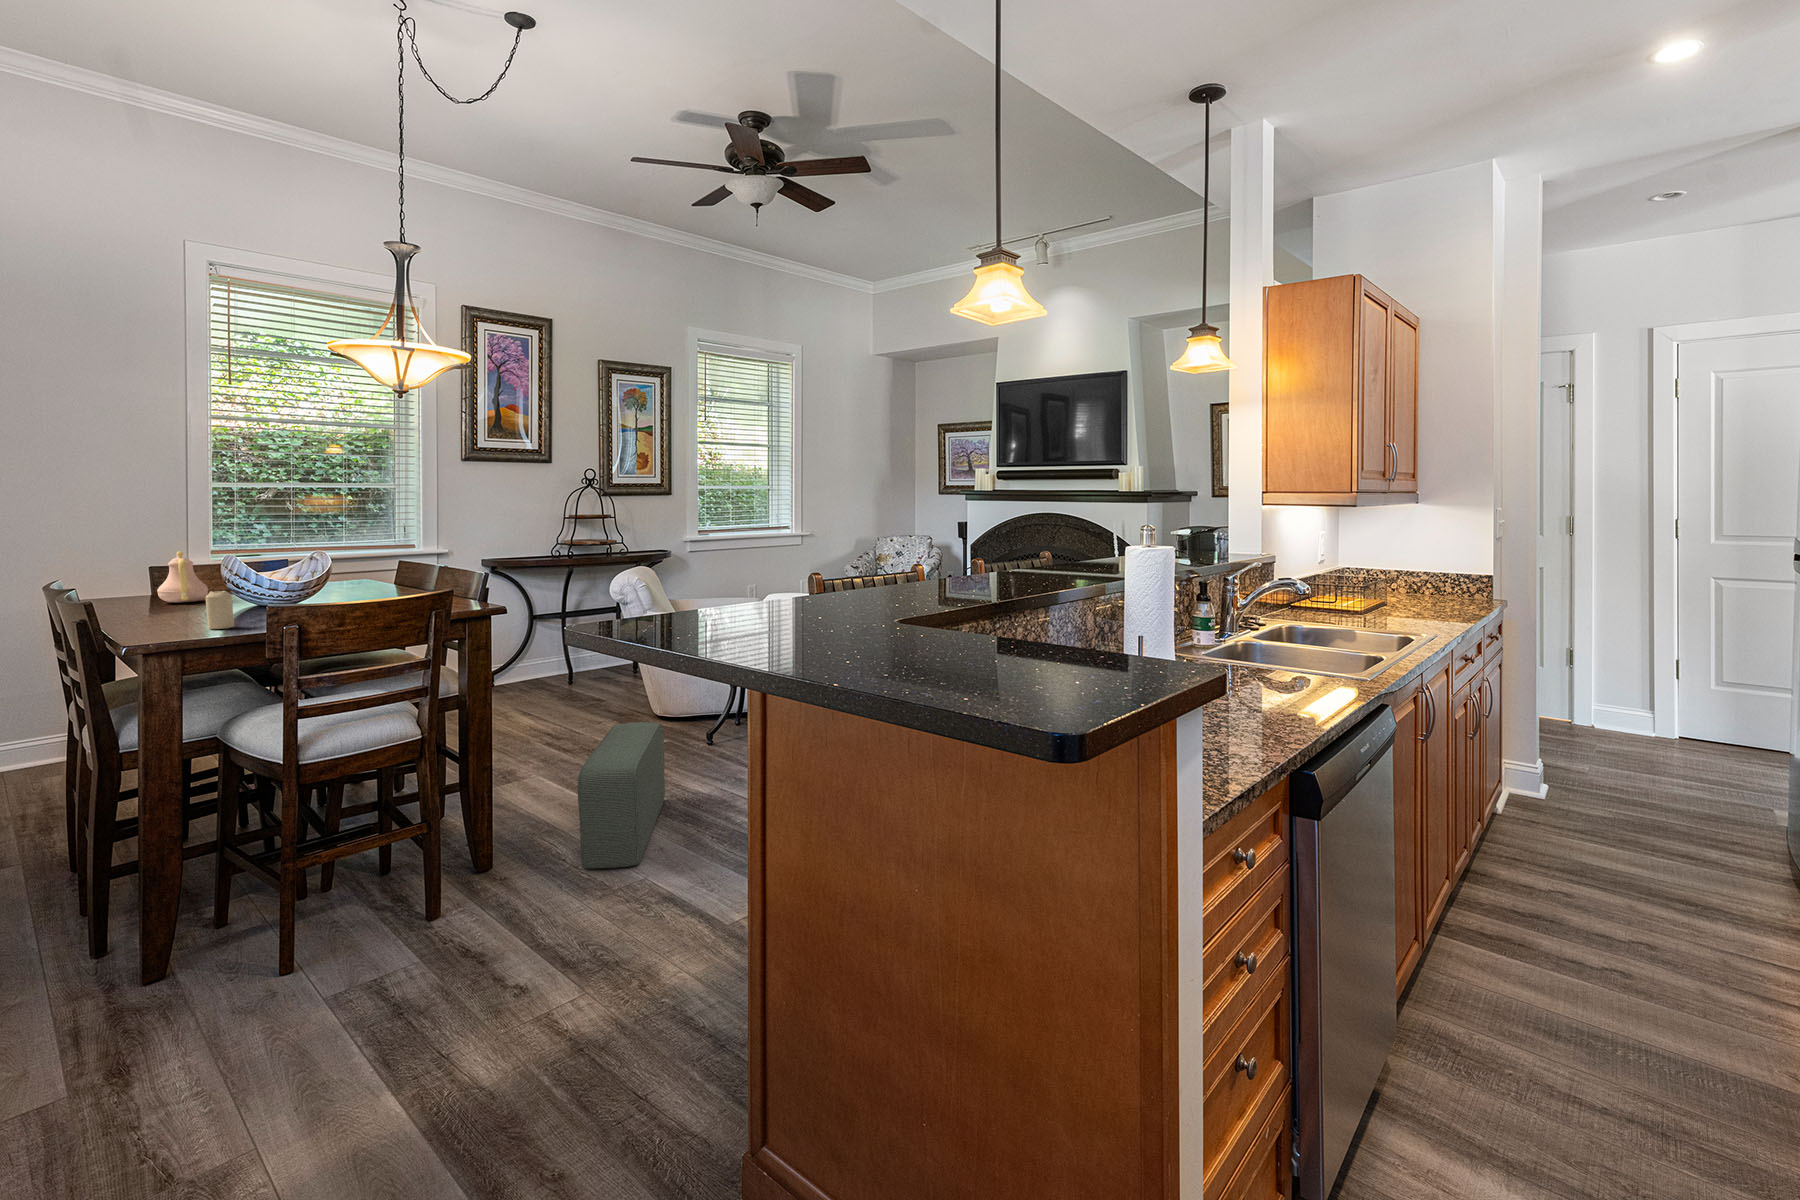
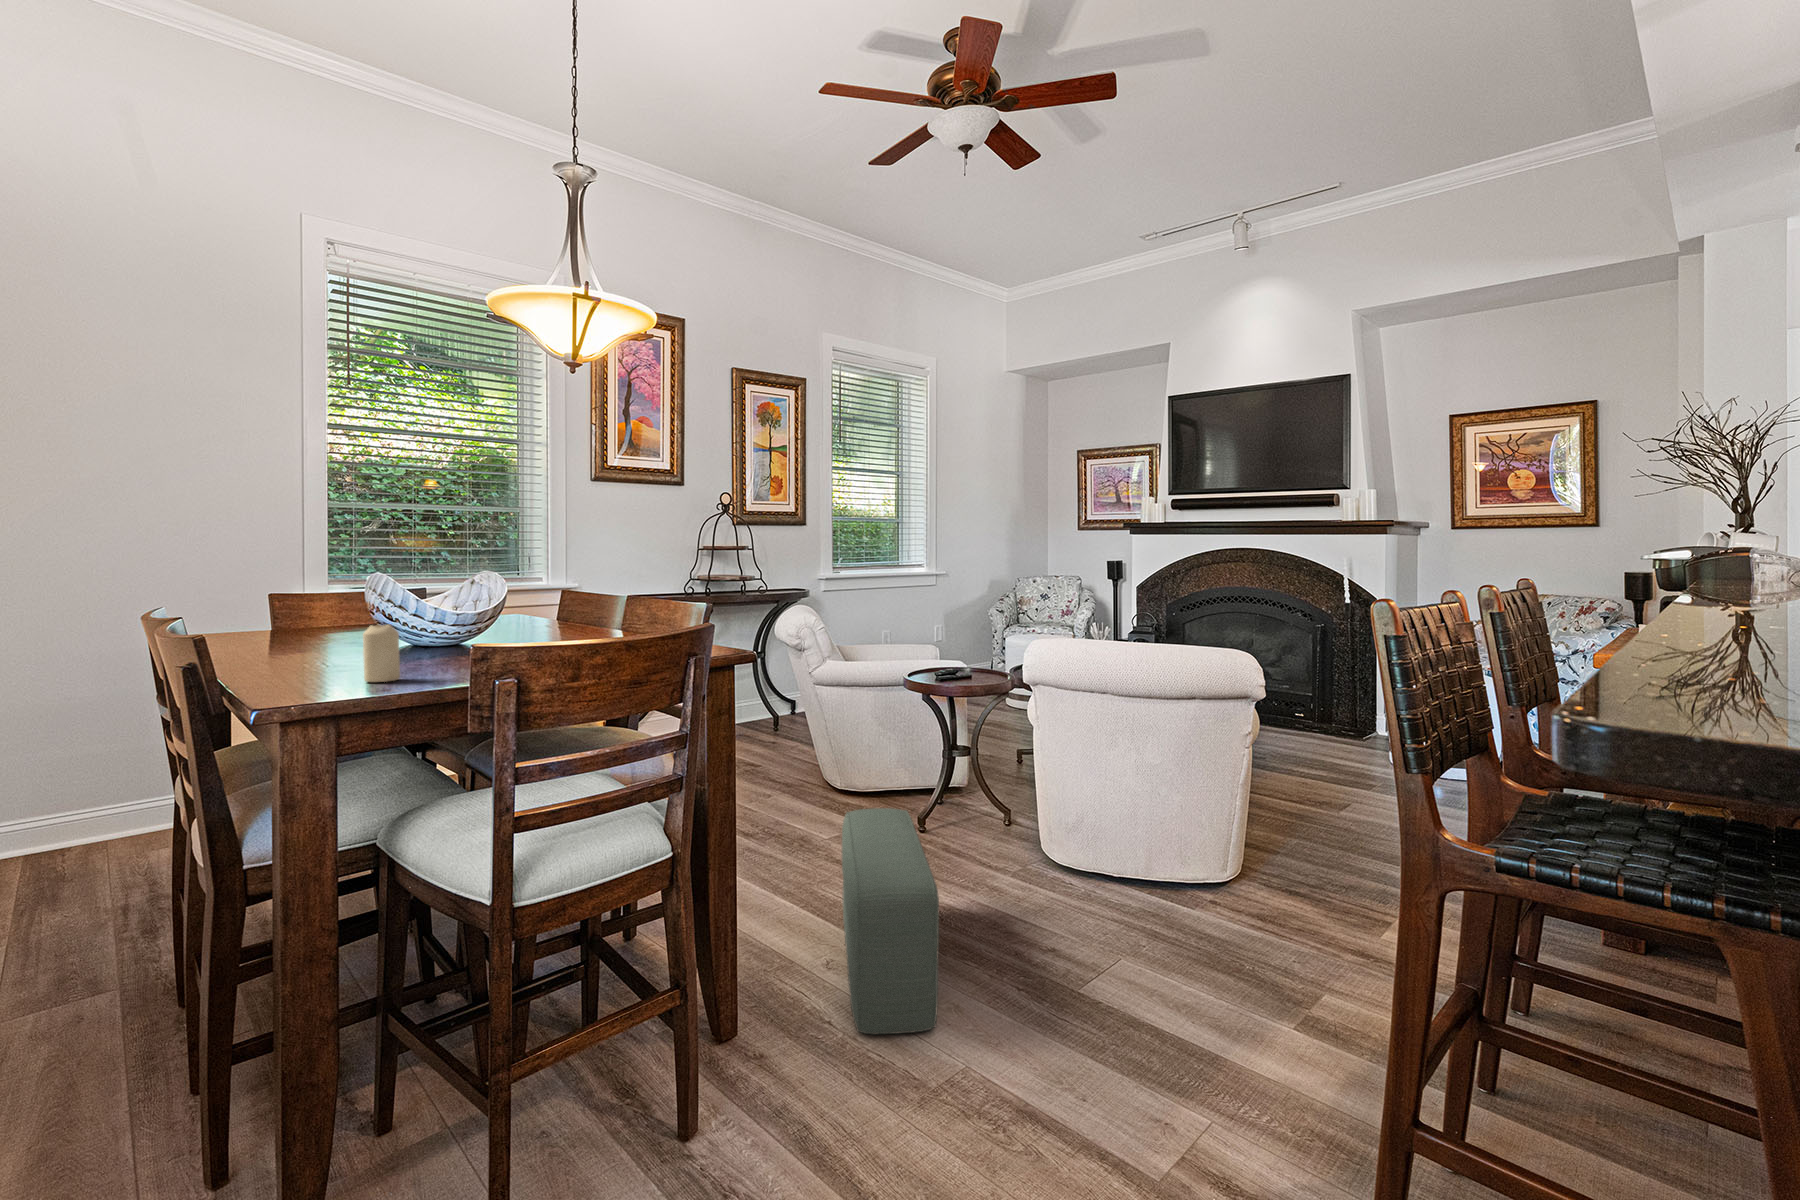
teapot: present [157,551,208,603] -> none [269,575,334,644]

